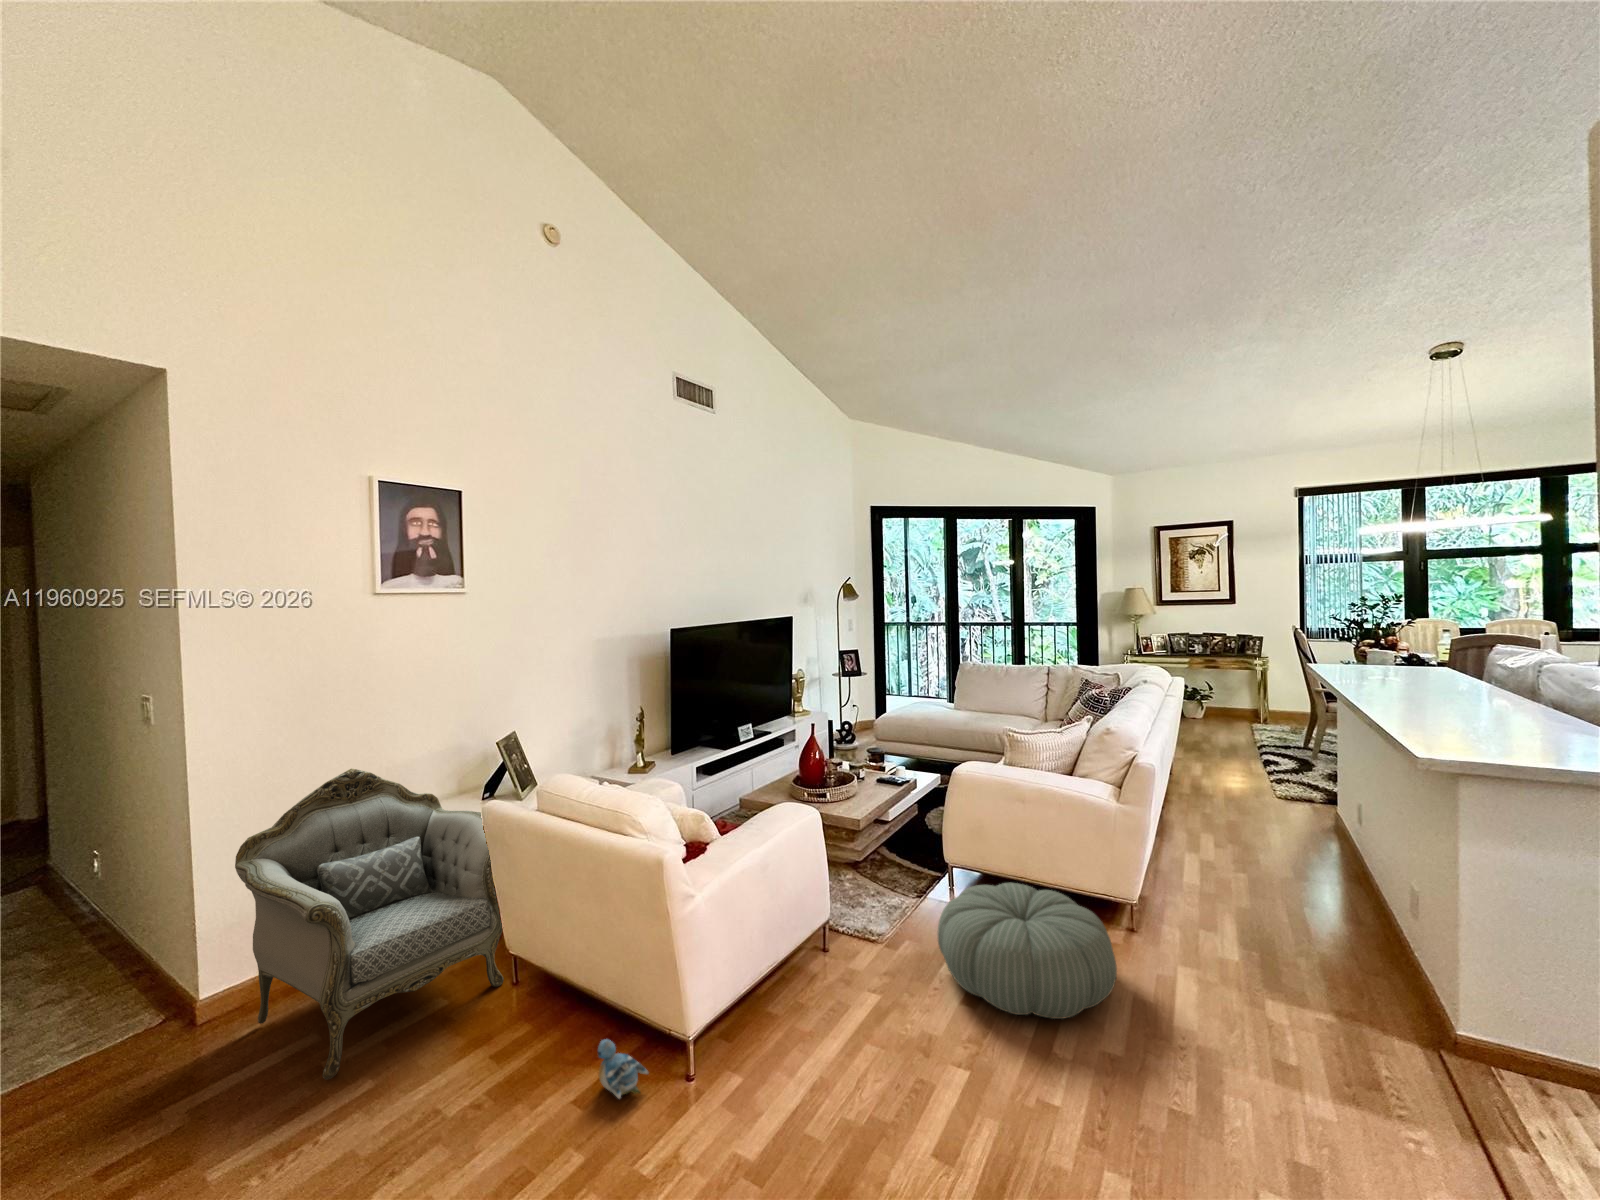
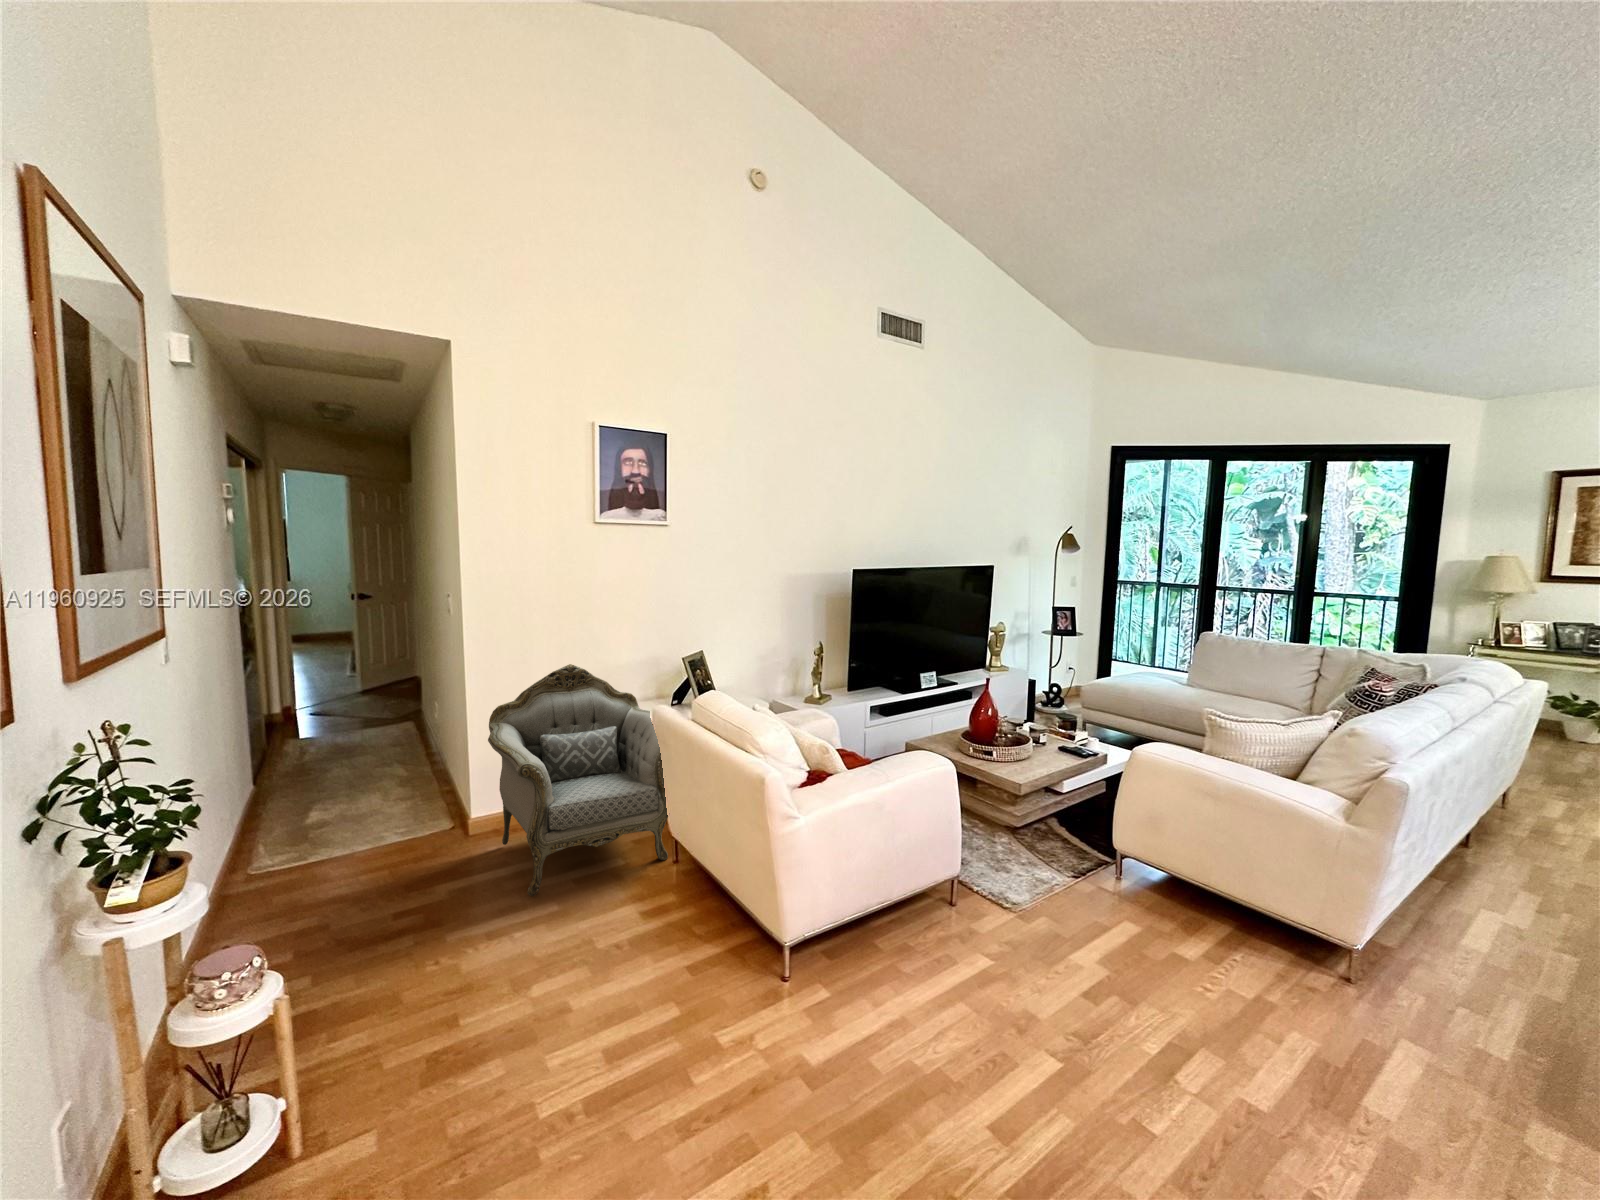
pouf: present [938,883,1117,1019] -> none [1070,878,1295,1049]
plush toy: present [598,1039,648,1099] -> none [709,924,749,978]

